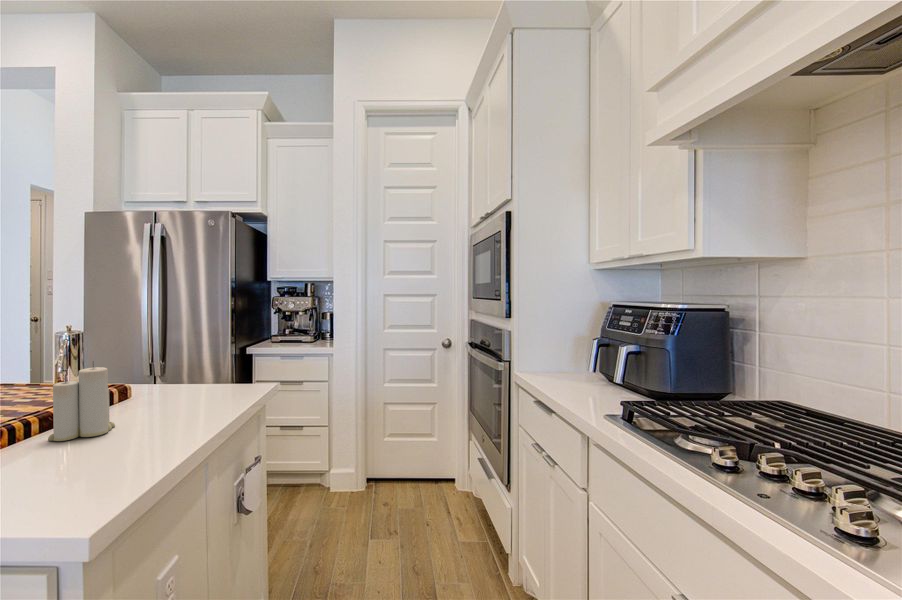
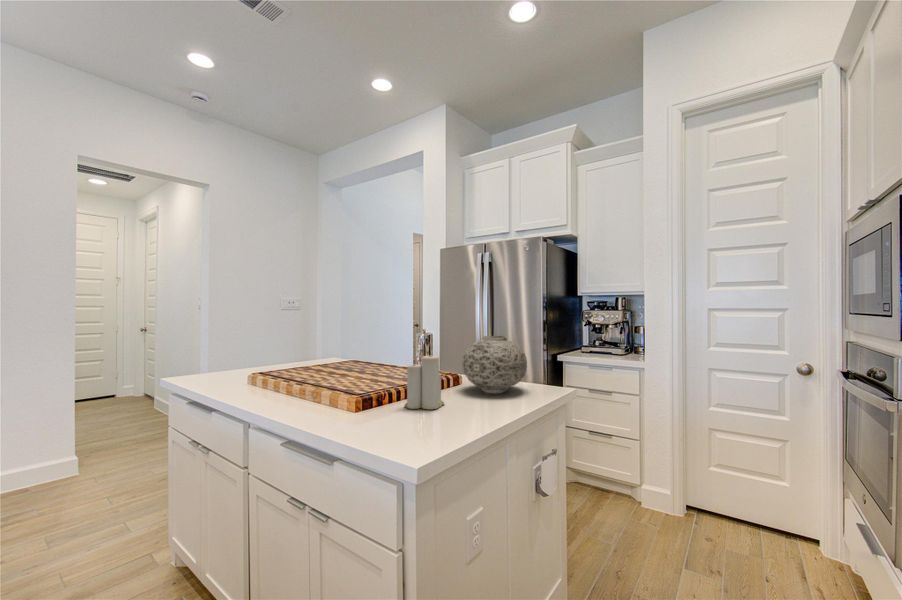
vase: none [134,334,223,402] -> present [463,336,527,393]

